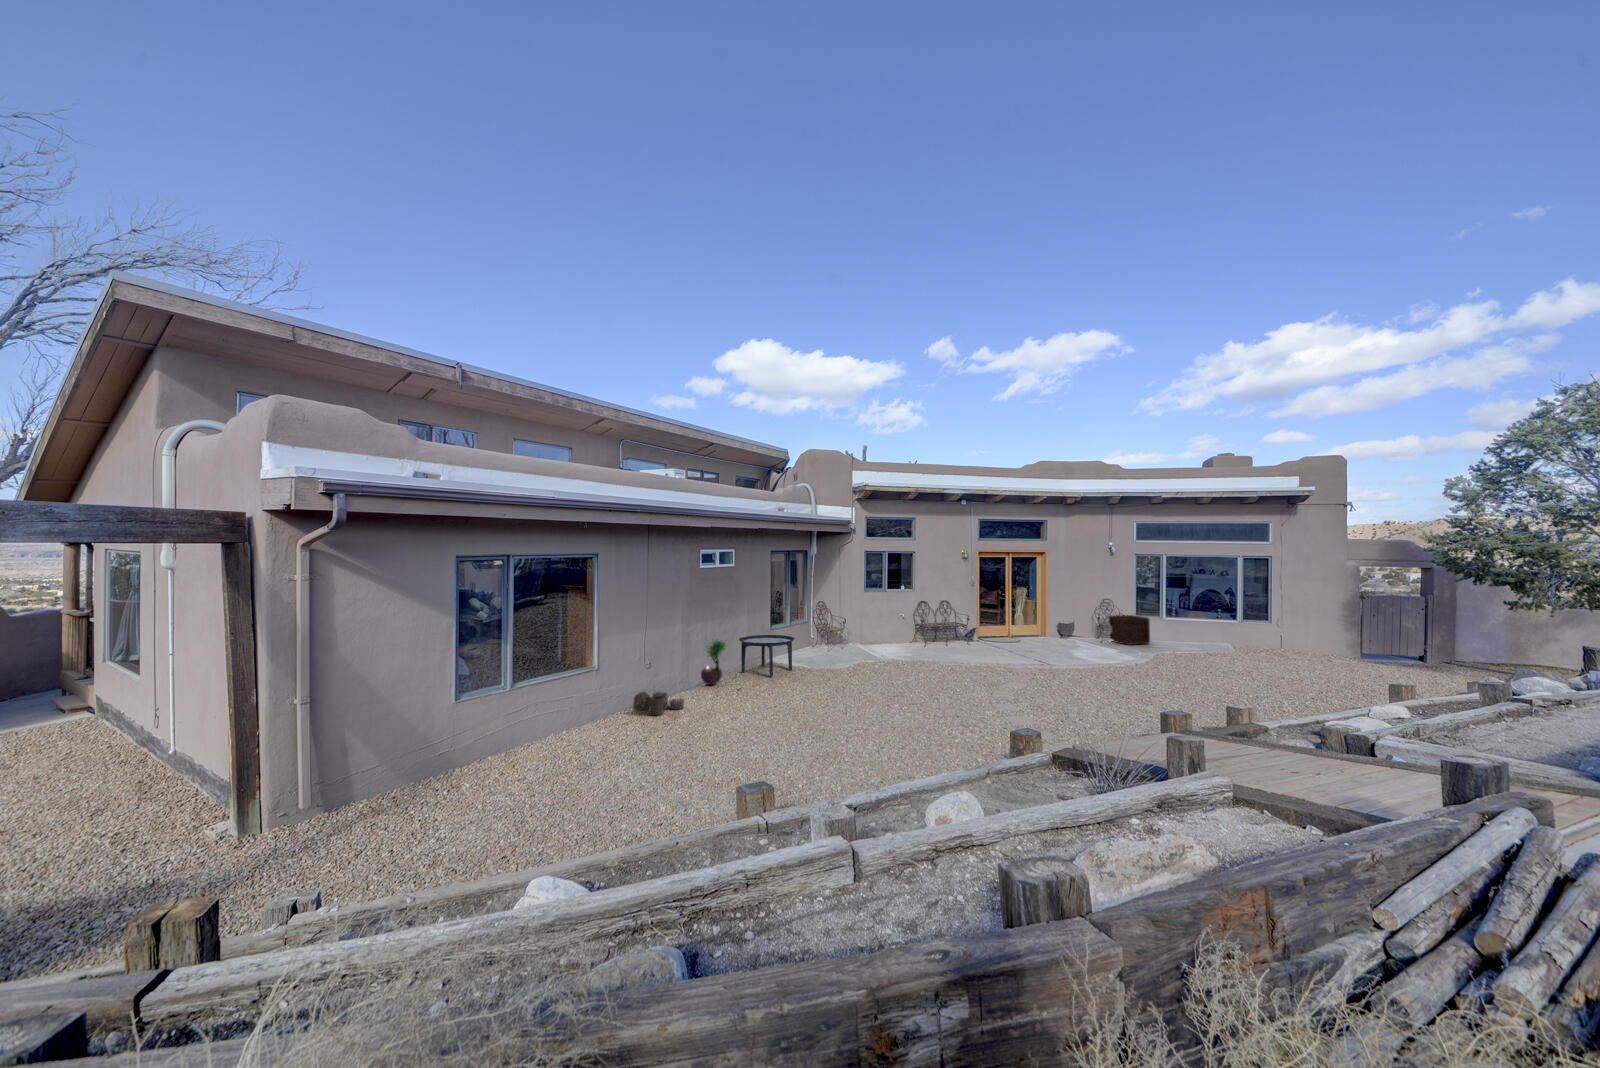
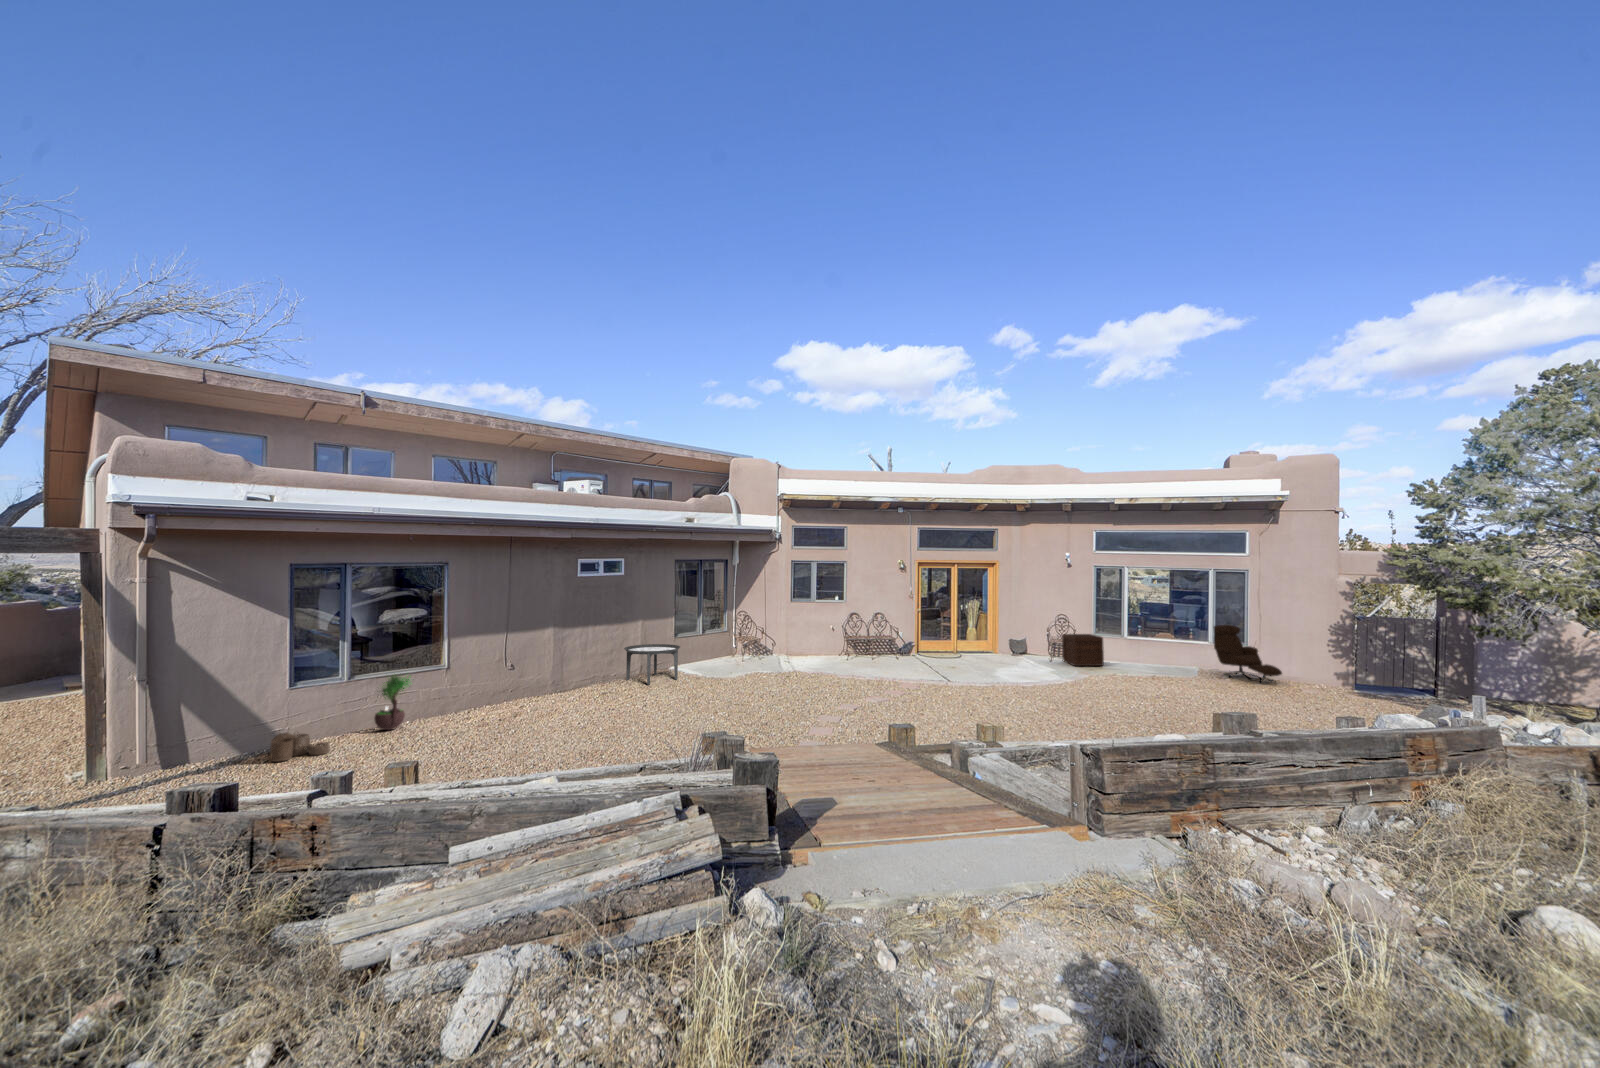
lounge chair: none [1245,605,1313,656] -> present [1214,625,1282,682]
potted tree: present [701,640,726,685] -> present [374,675,410,730]
woven basket: present [633,692,684,715] -> present [270,733,329,762]

